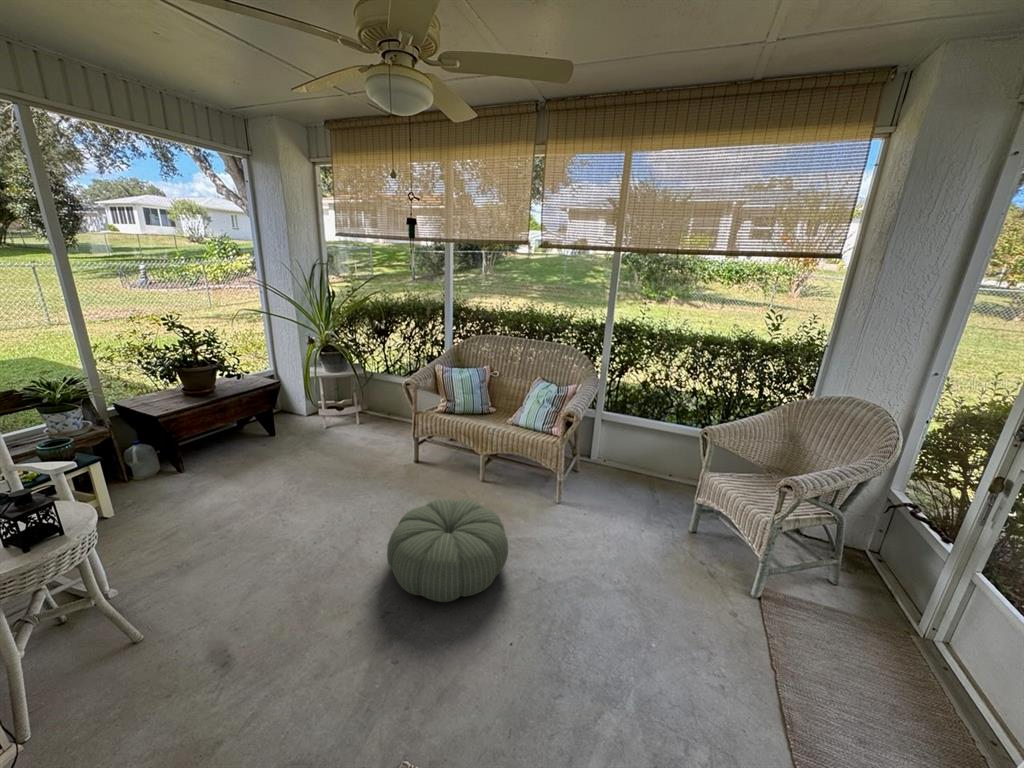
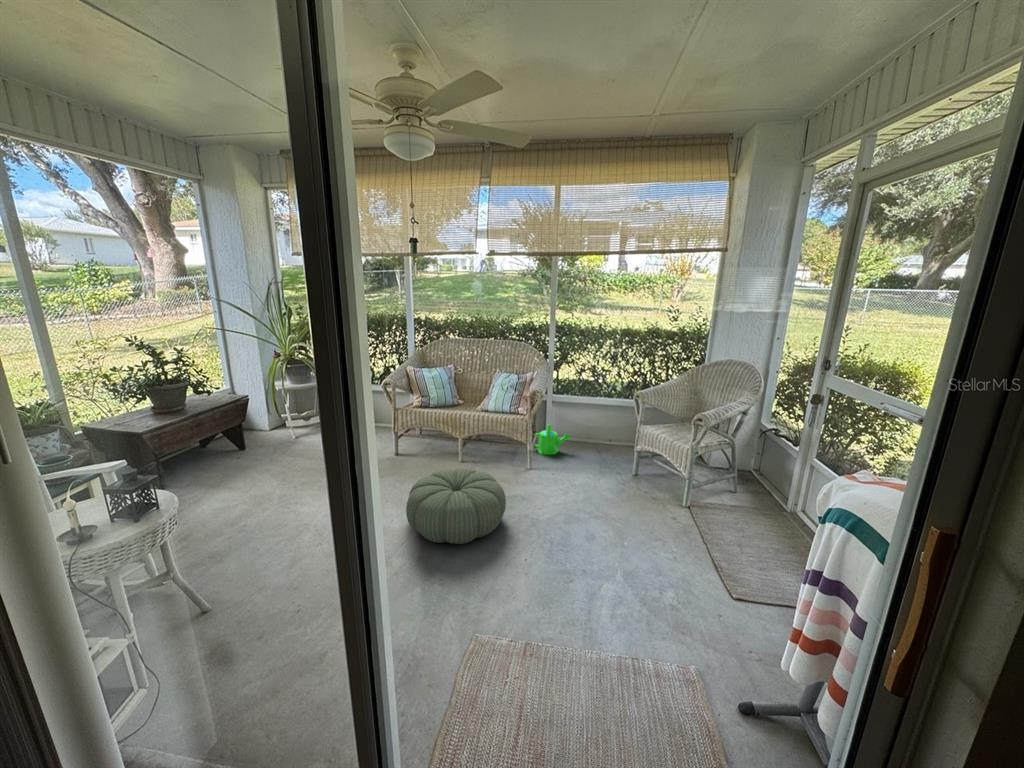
watering can: none [570,448,618,486] -> present [535,424,570,455]

